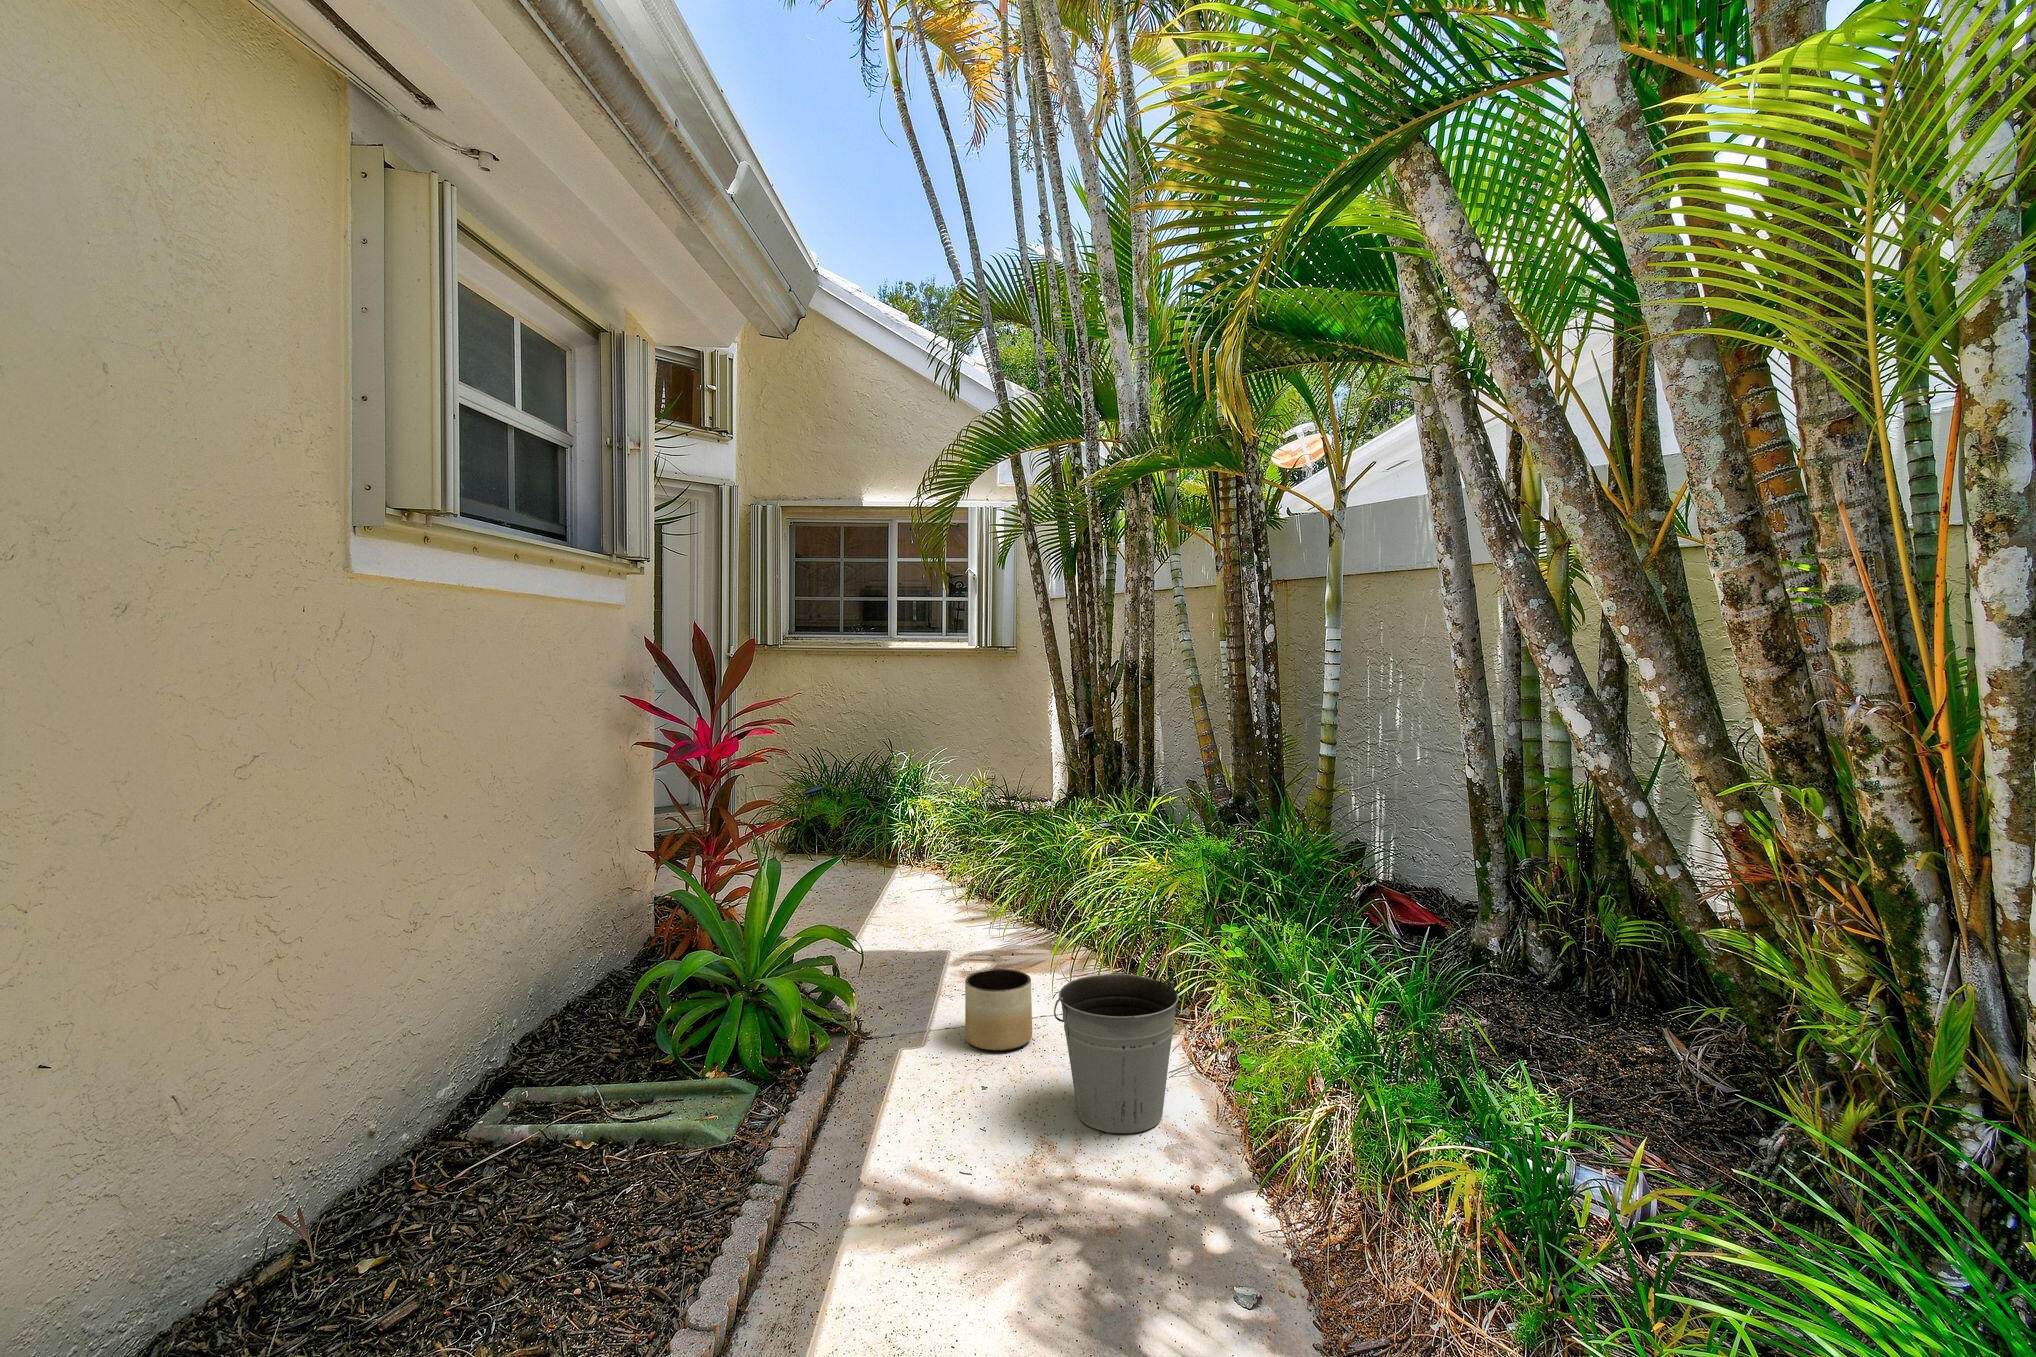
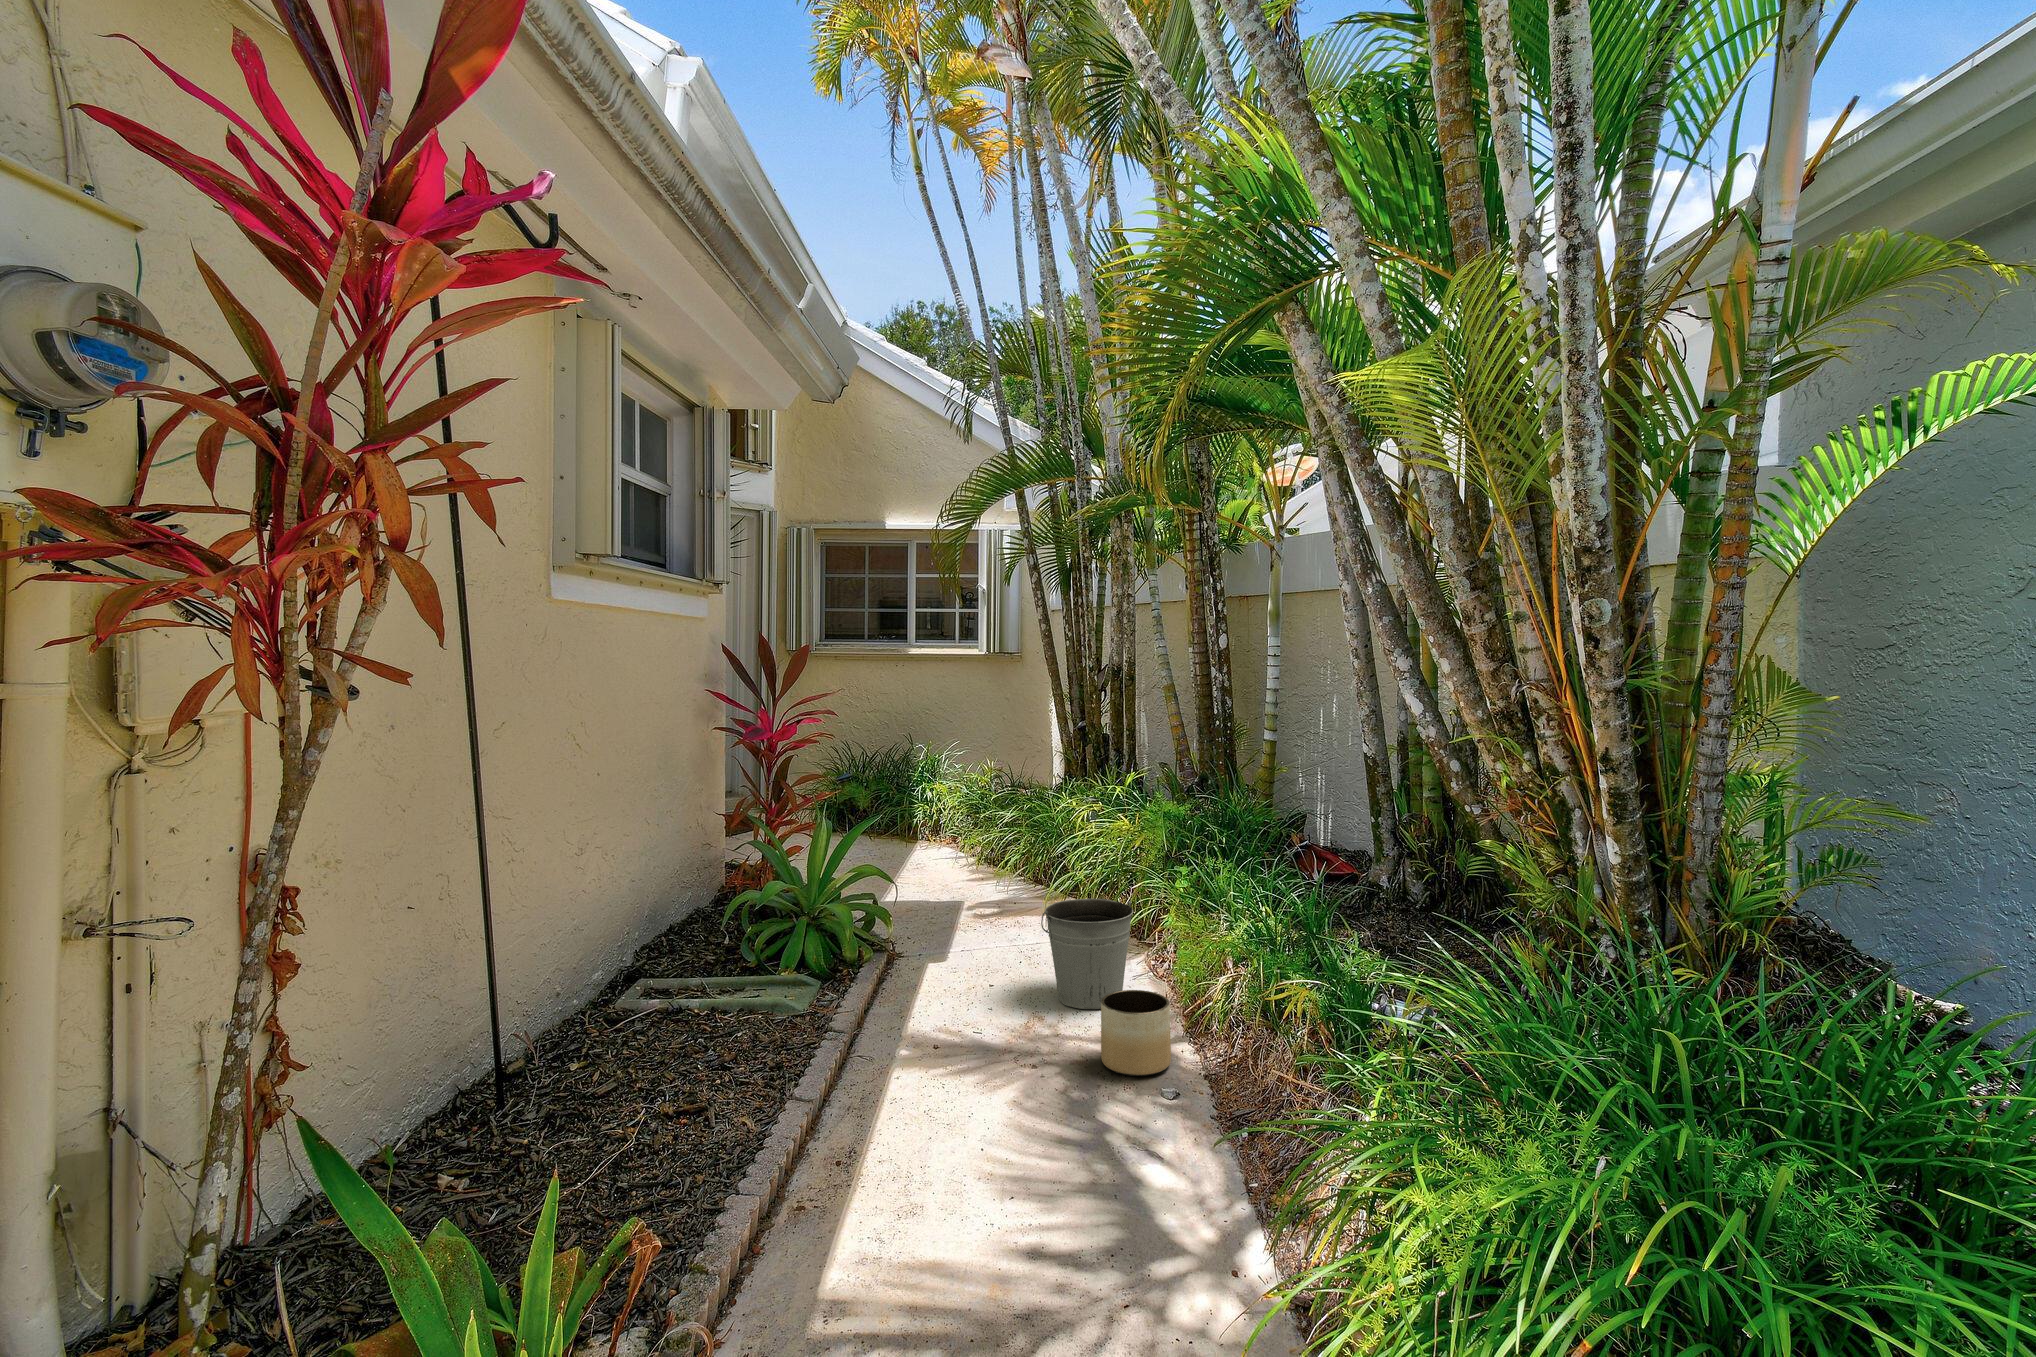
planter: present [965,969,1032,1051] -> present [1101,990,1171,1076]

